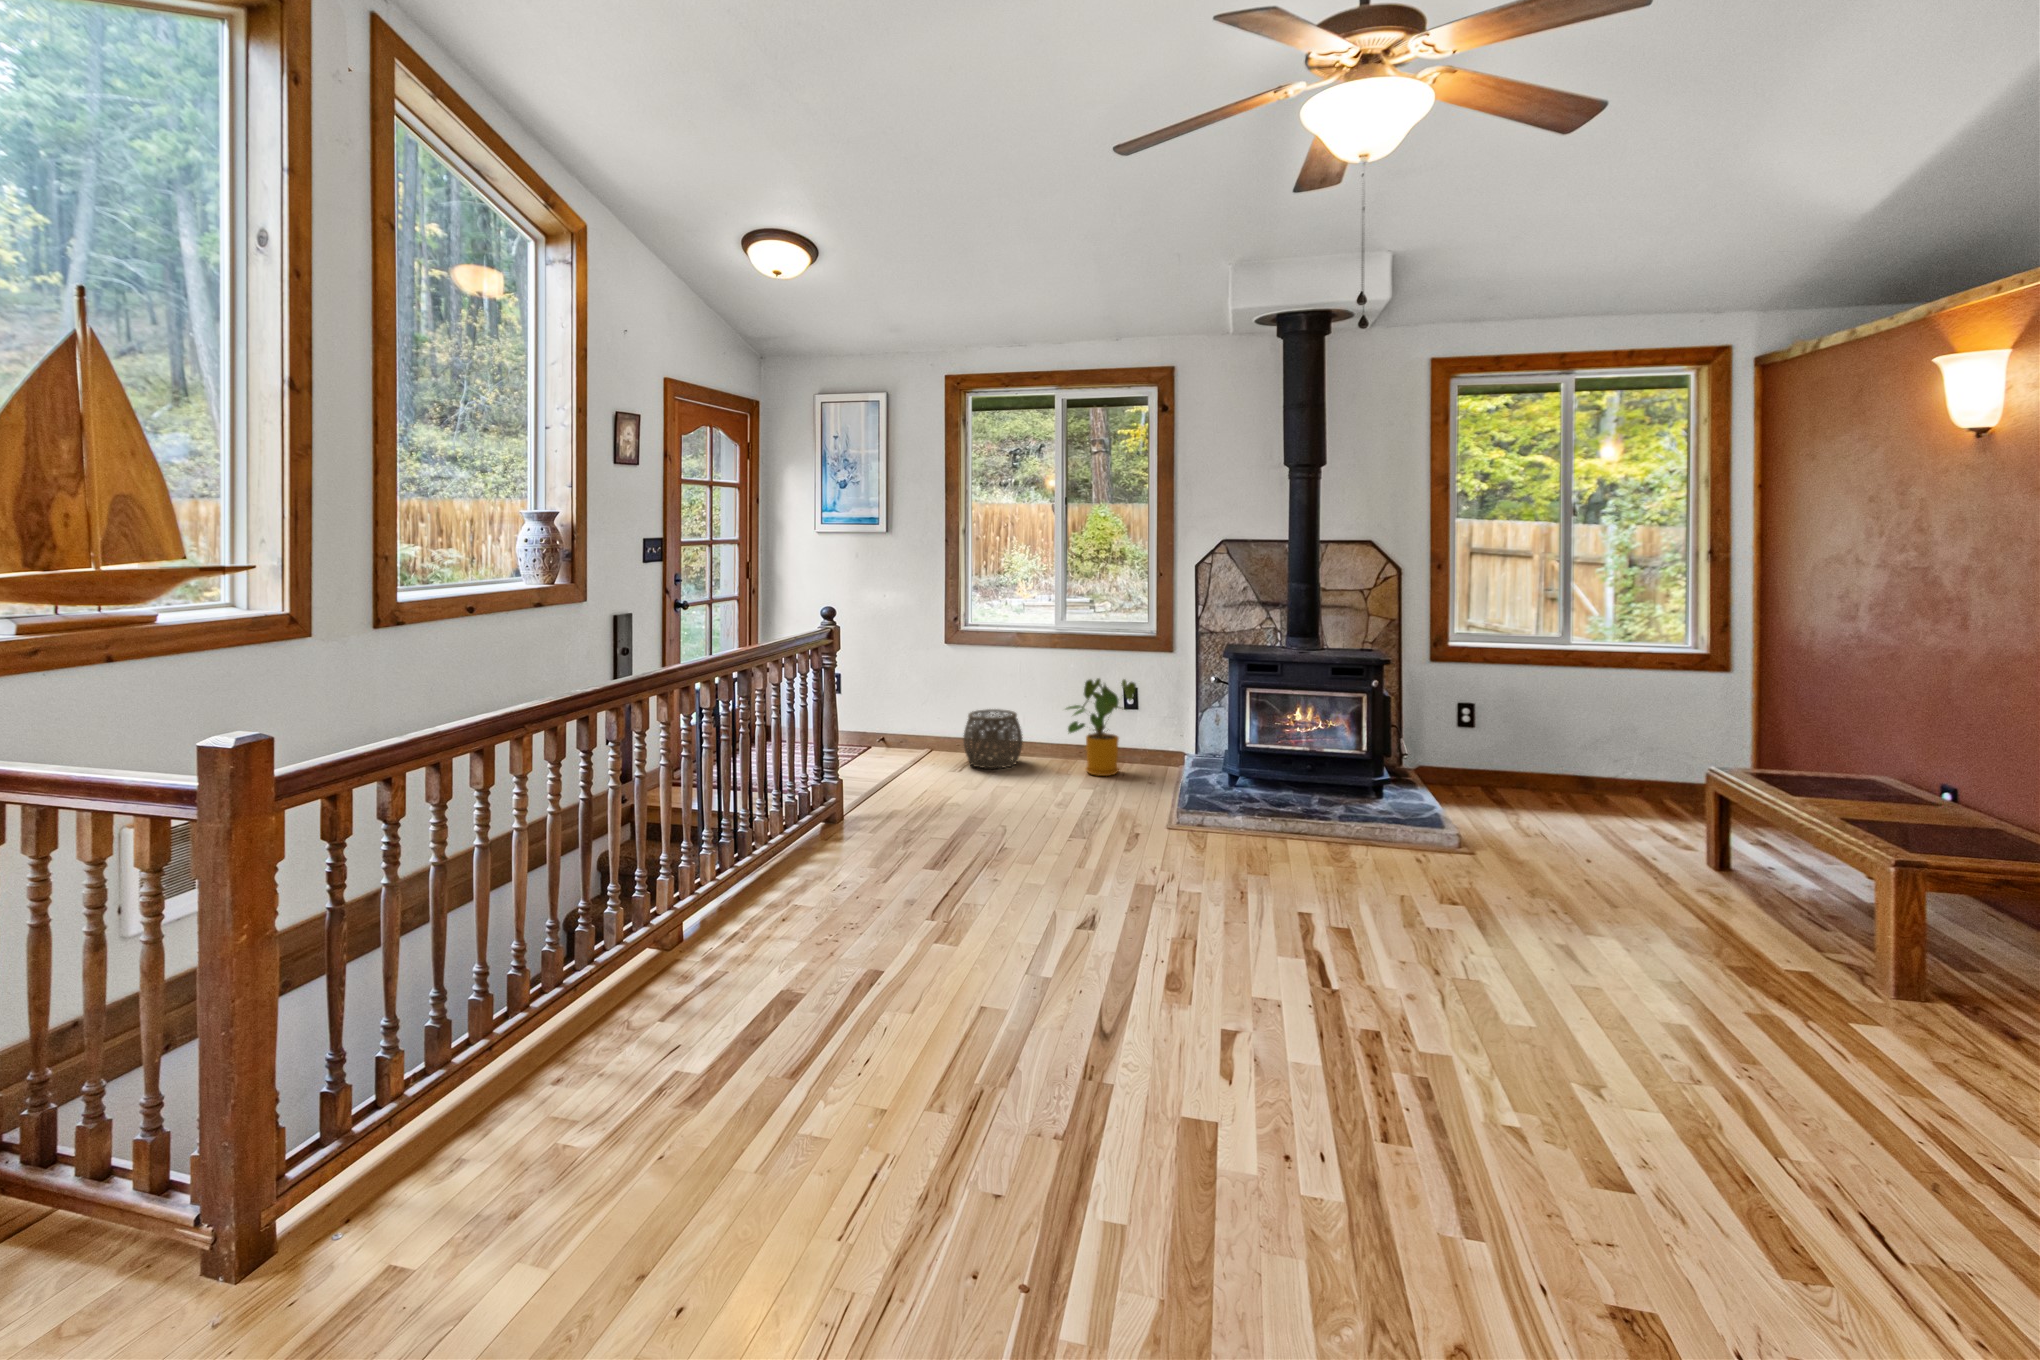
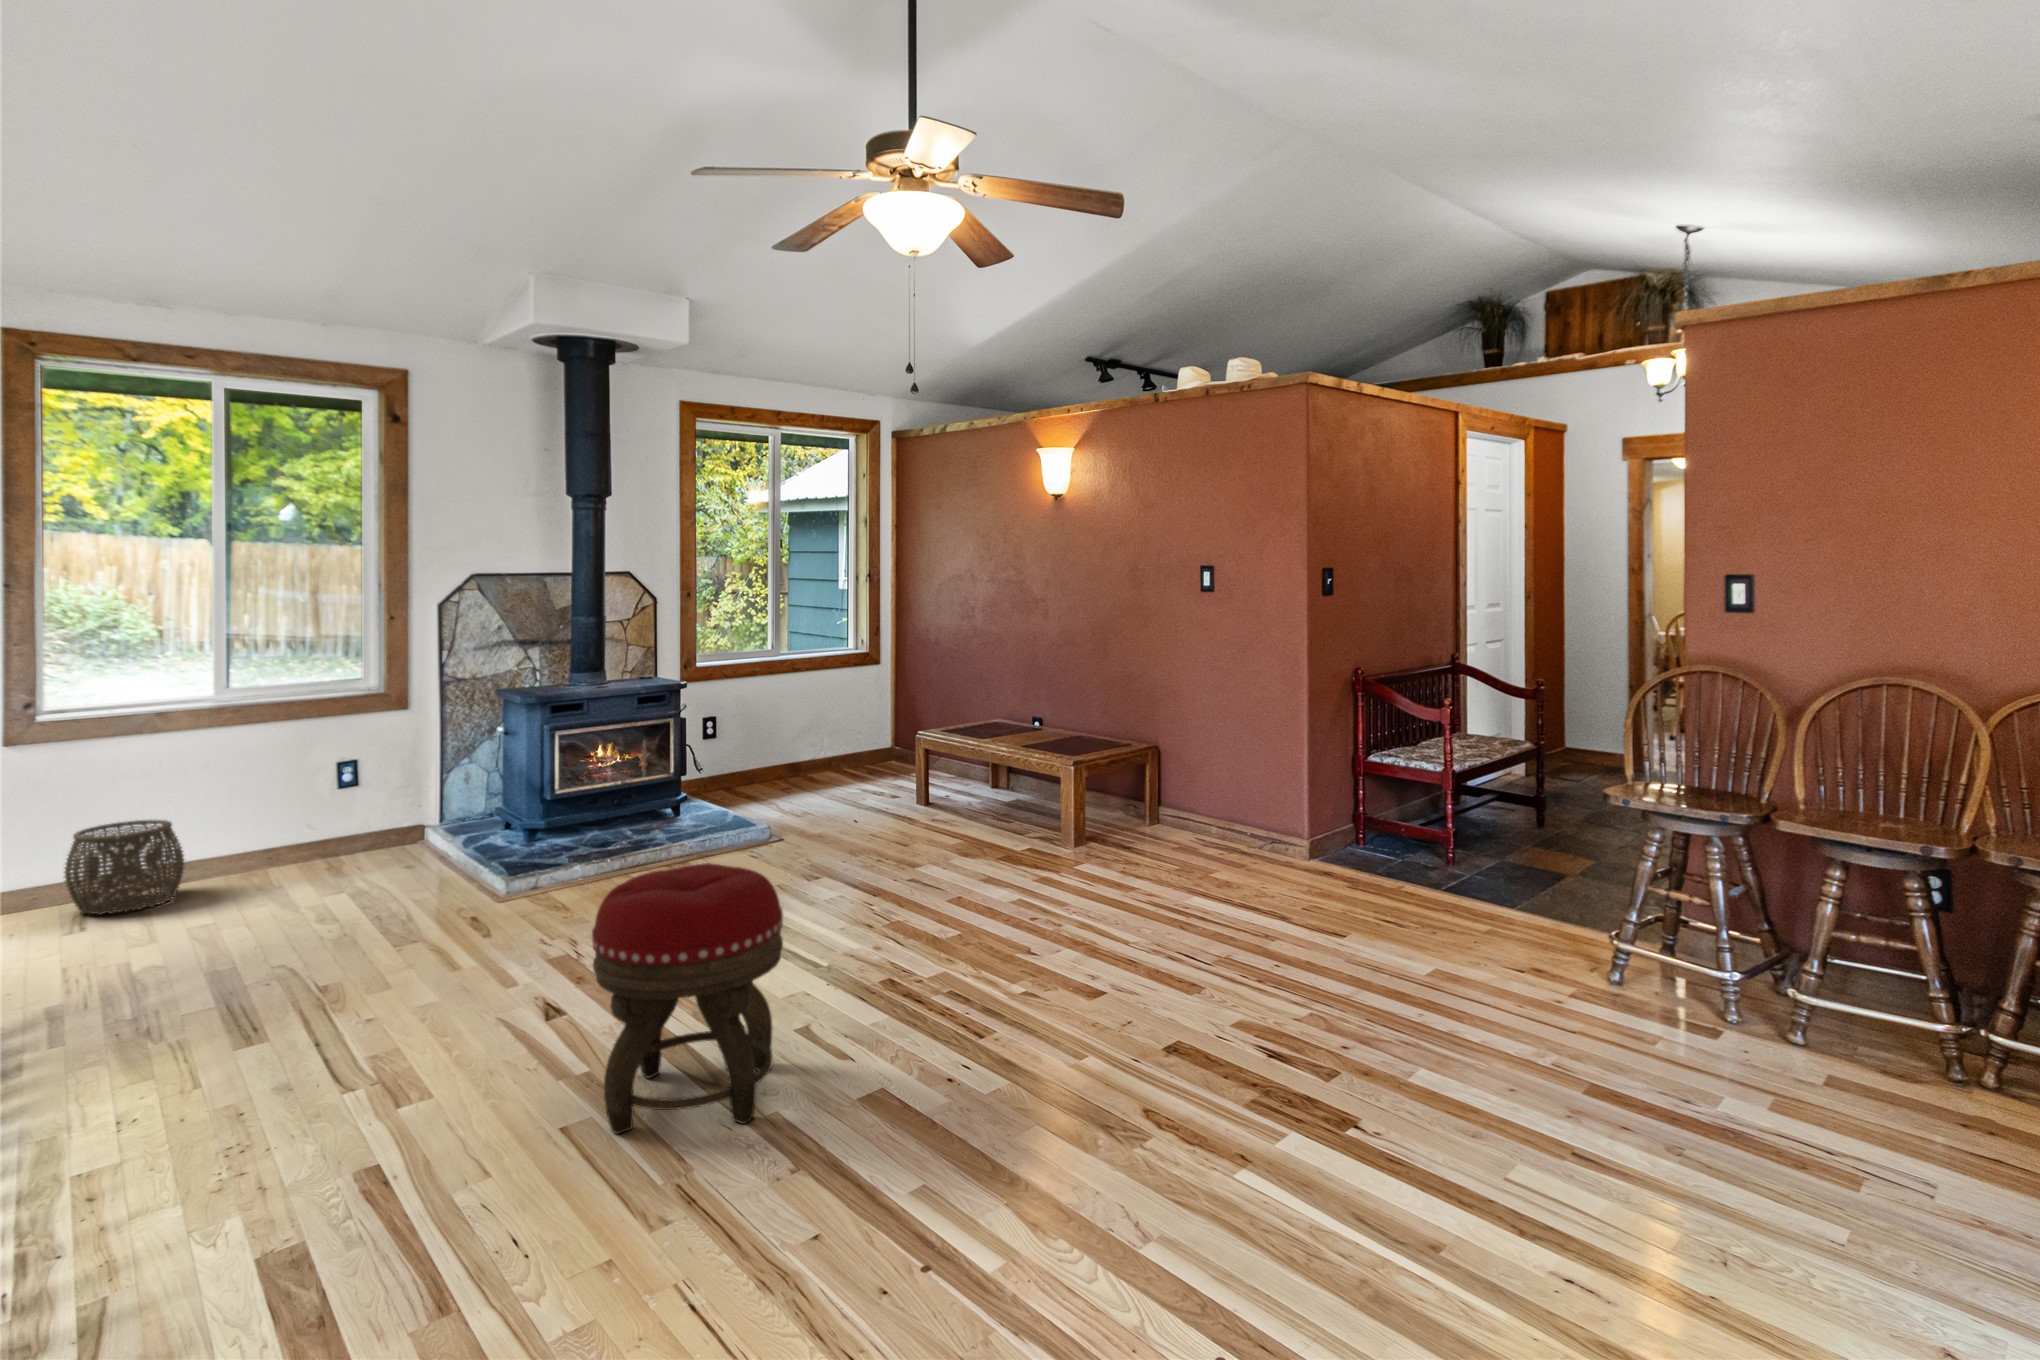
house plant: present [1066,679,1136,776] -> none [274,749,381,880]
footstool: none [996,823,1163,1075] -> present [592,863,783,1134]

